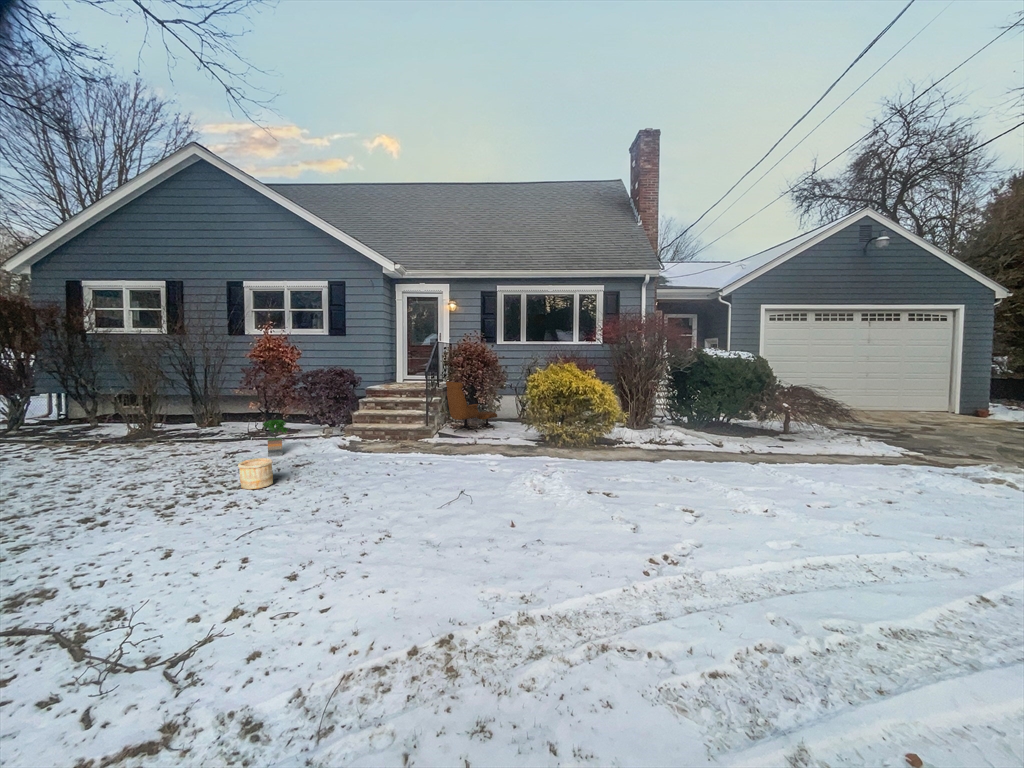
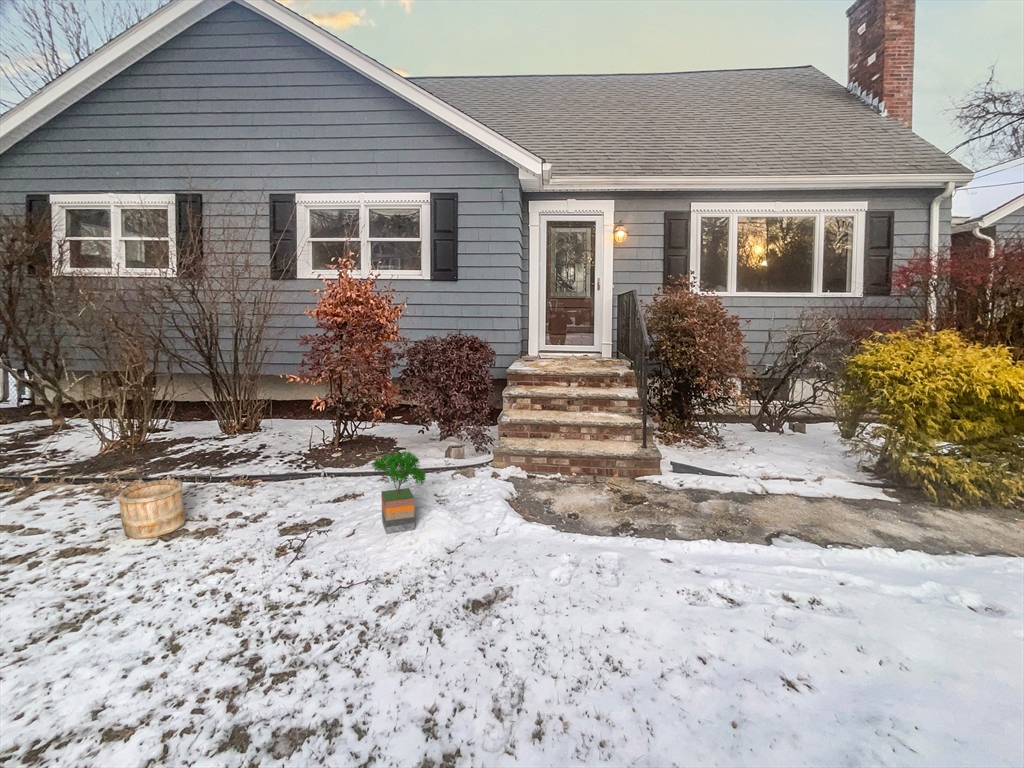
lounge chair: present [446,381,497,432] -> none [669,362,740,456]
wooden bucket: present [238,458,273,489] -> present [116,479,185,539]

